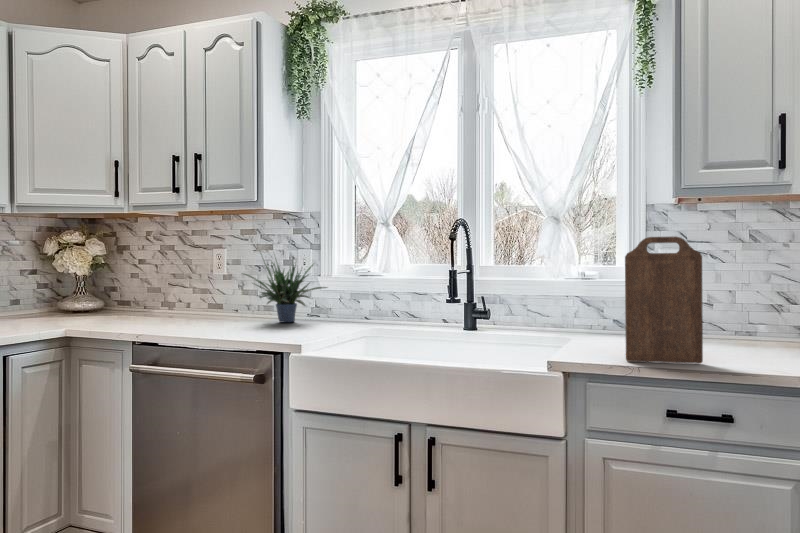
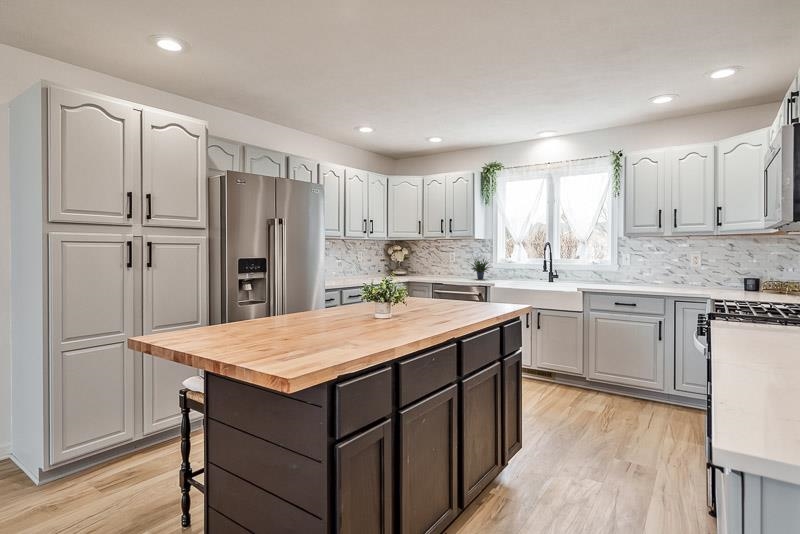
cutting board: present [625,237,703,364] -> none [609,248,635,289]

